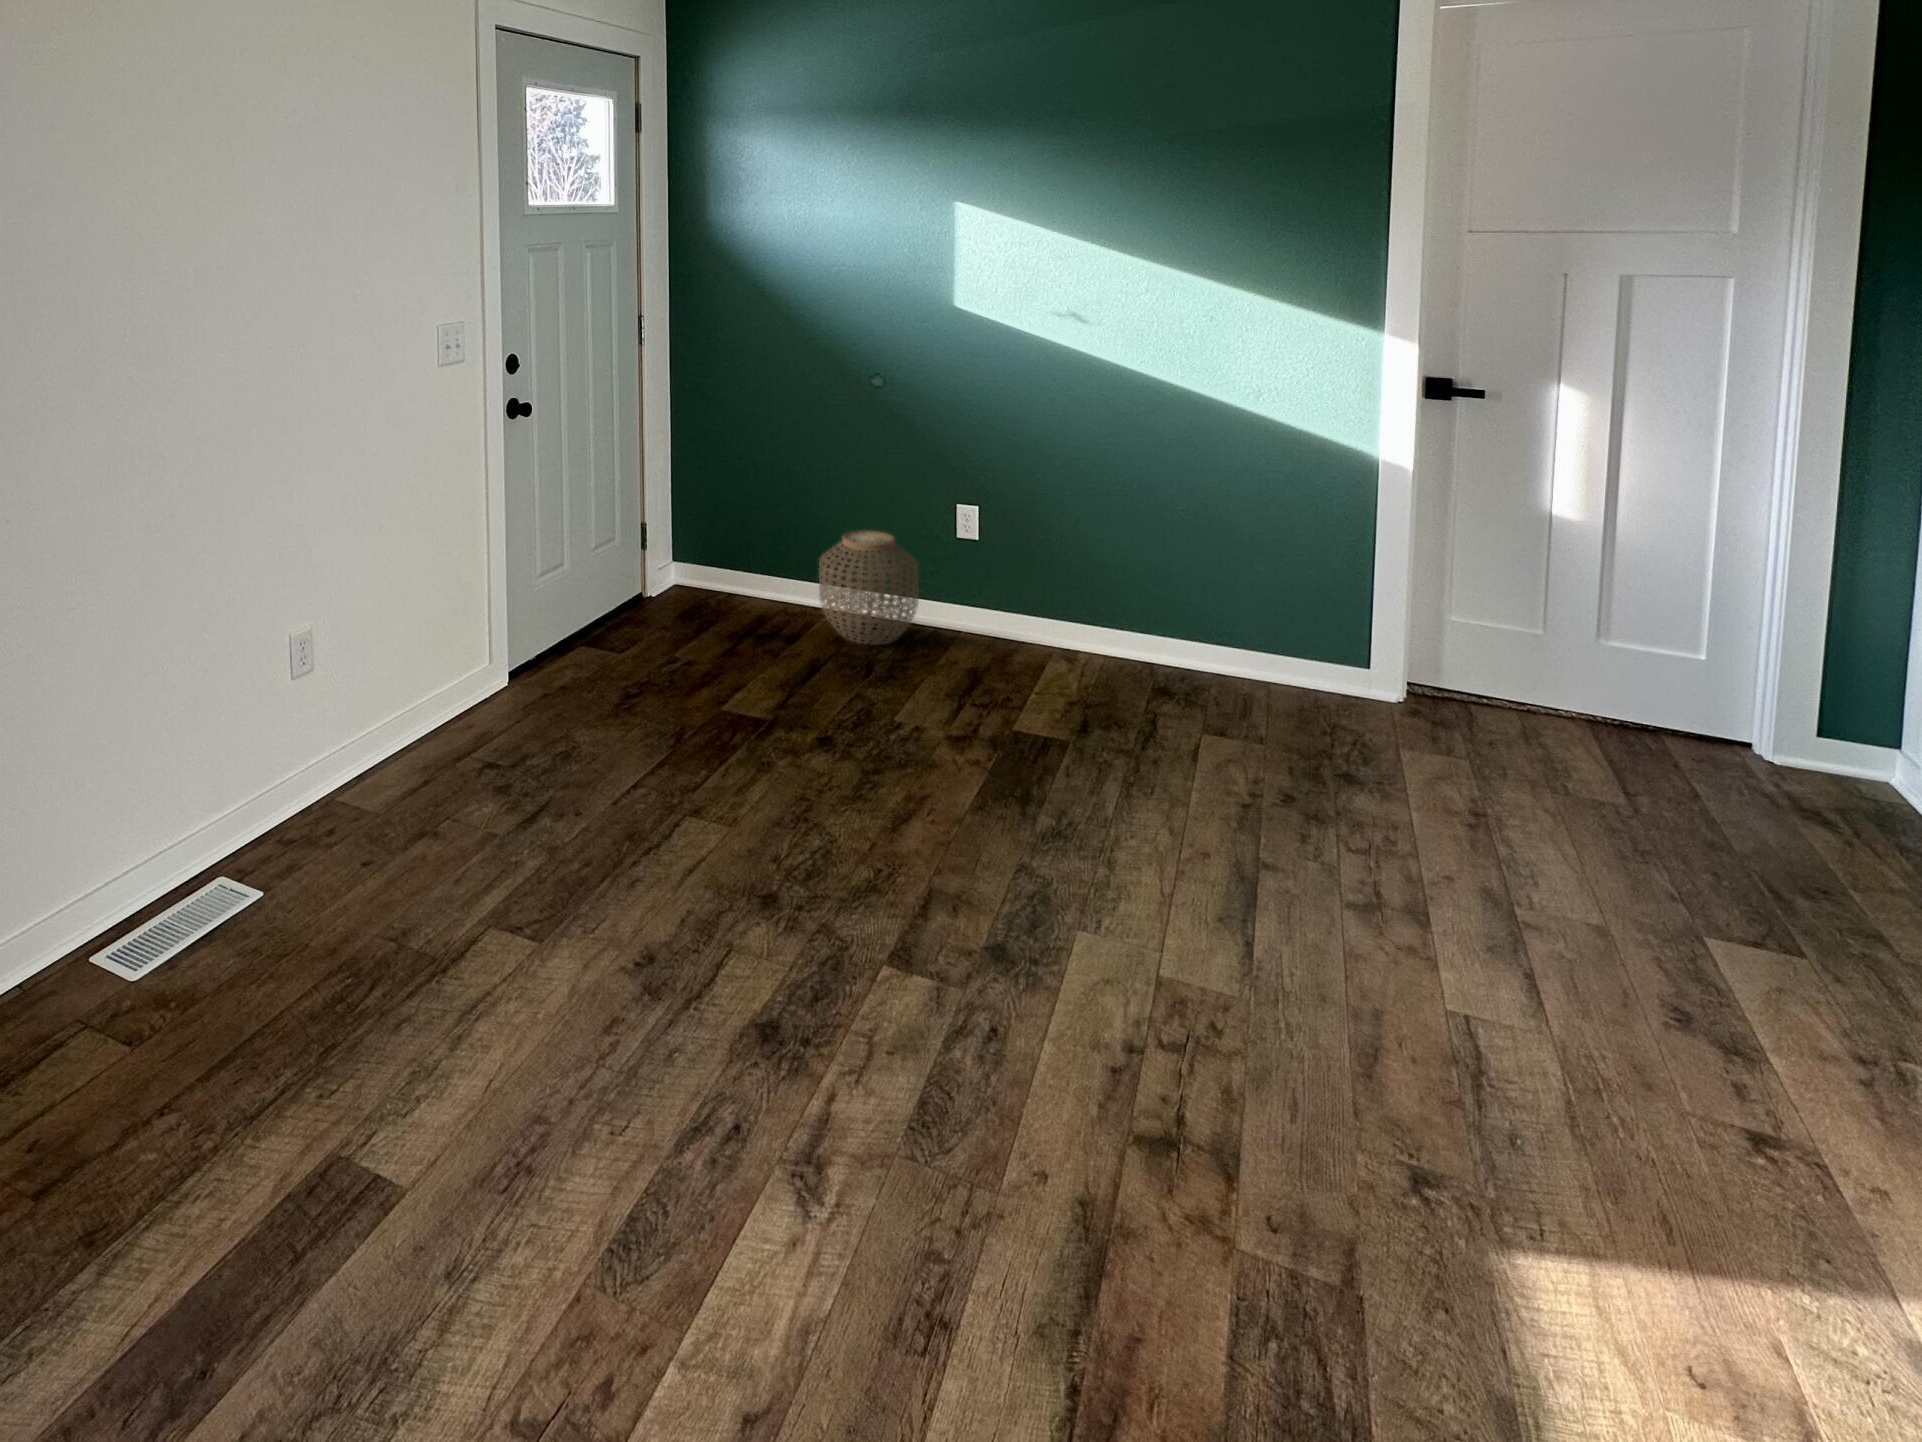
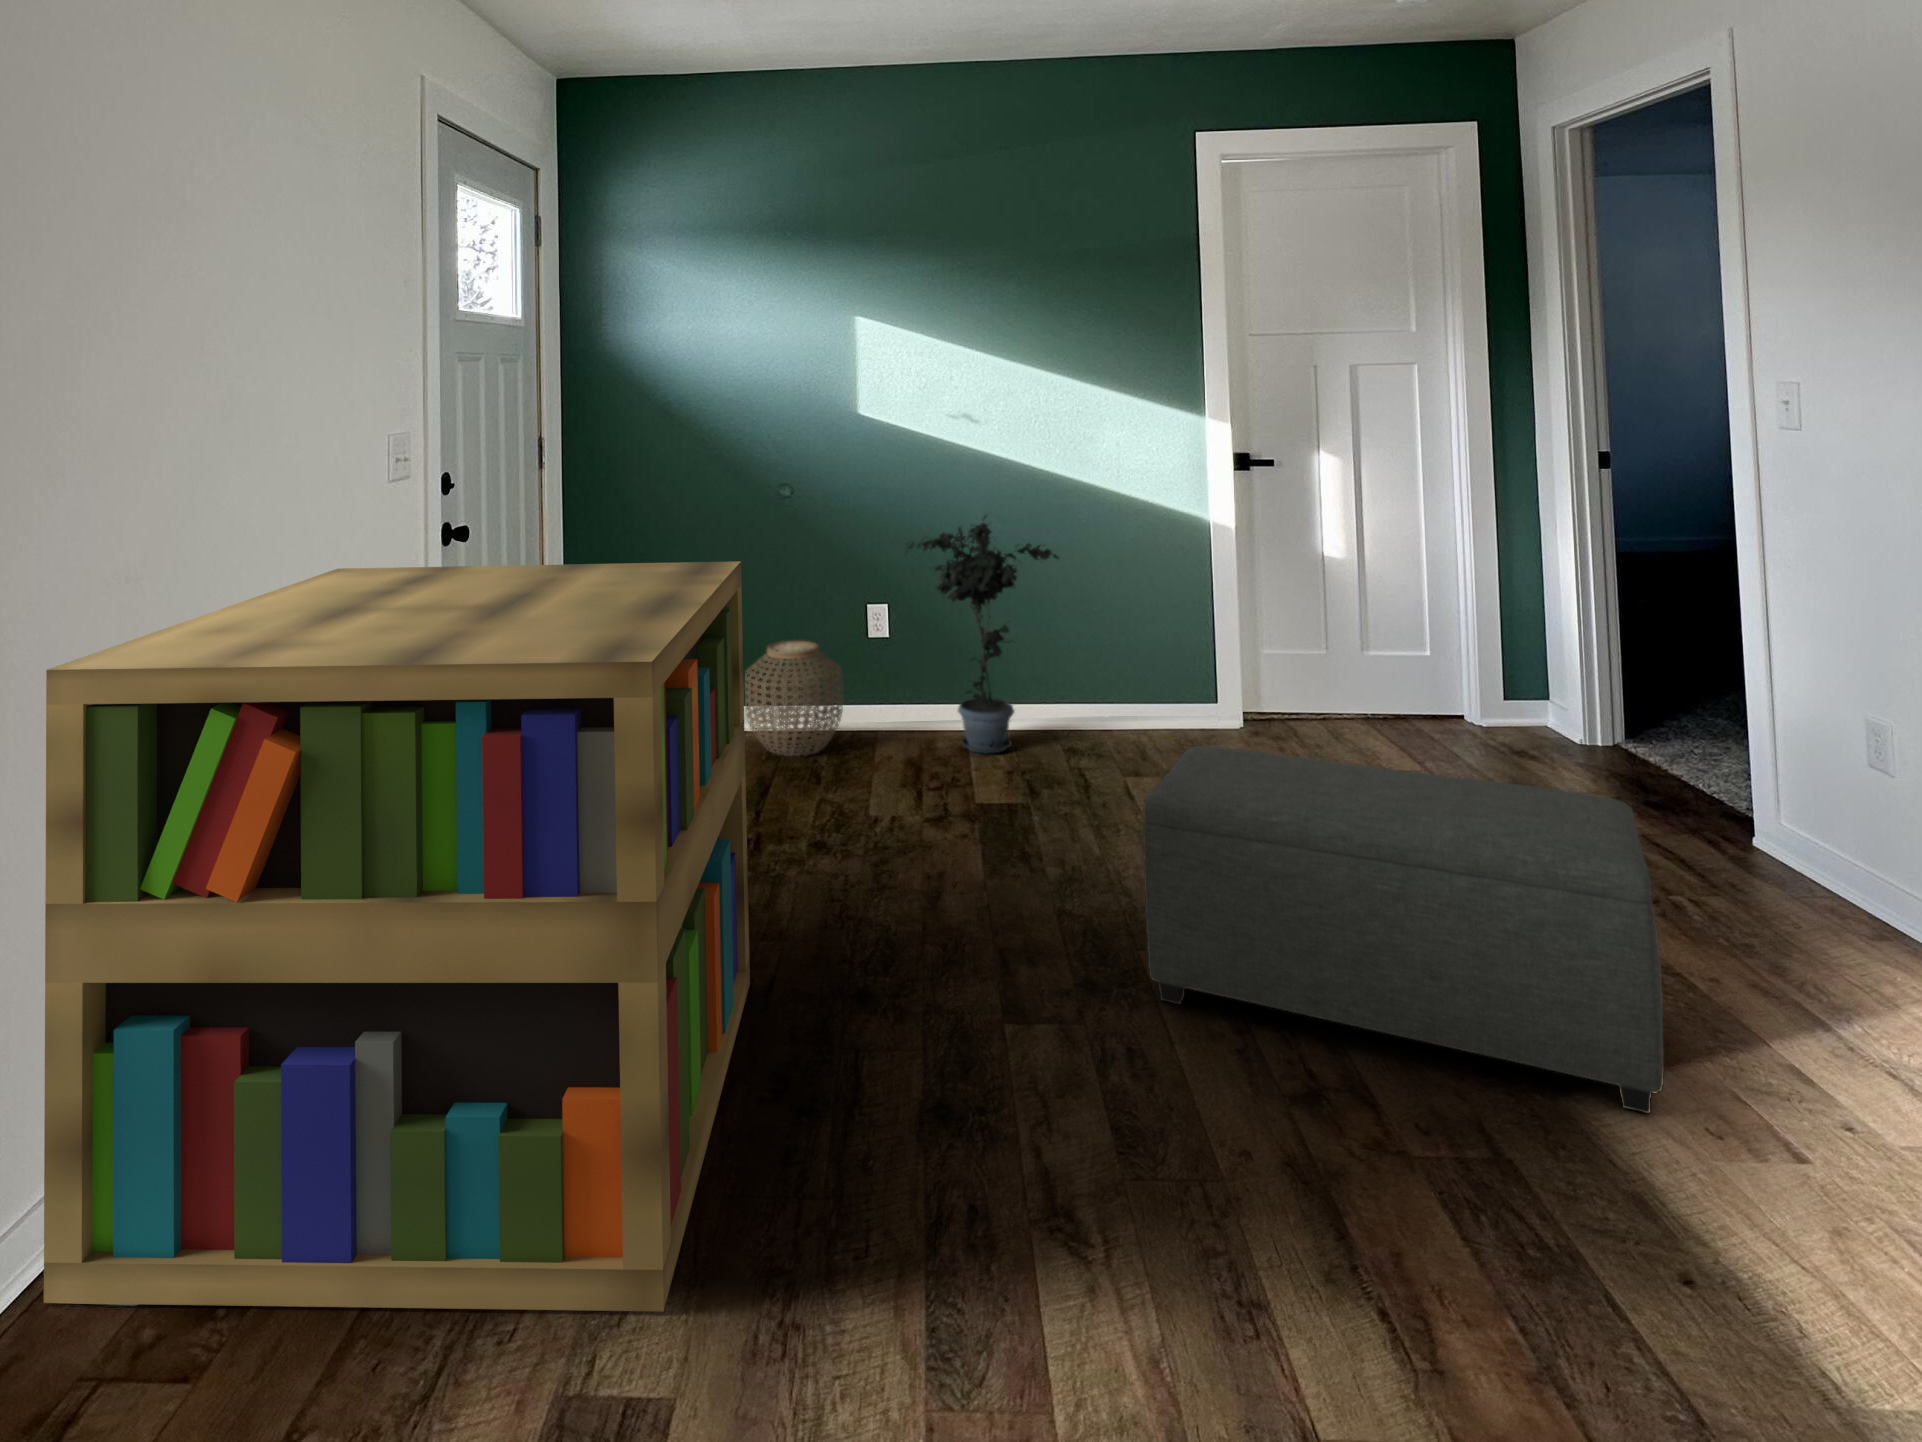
potted plant: none [988,427,1158,678] -> present [905,516,1058,754]
bookshelf: none [60,444,680,1119] -> present [44,561,750,1311]
ottoman: none [1053,734,1727,1318] -> present [1143,746,1664,1114]

